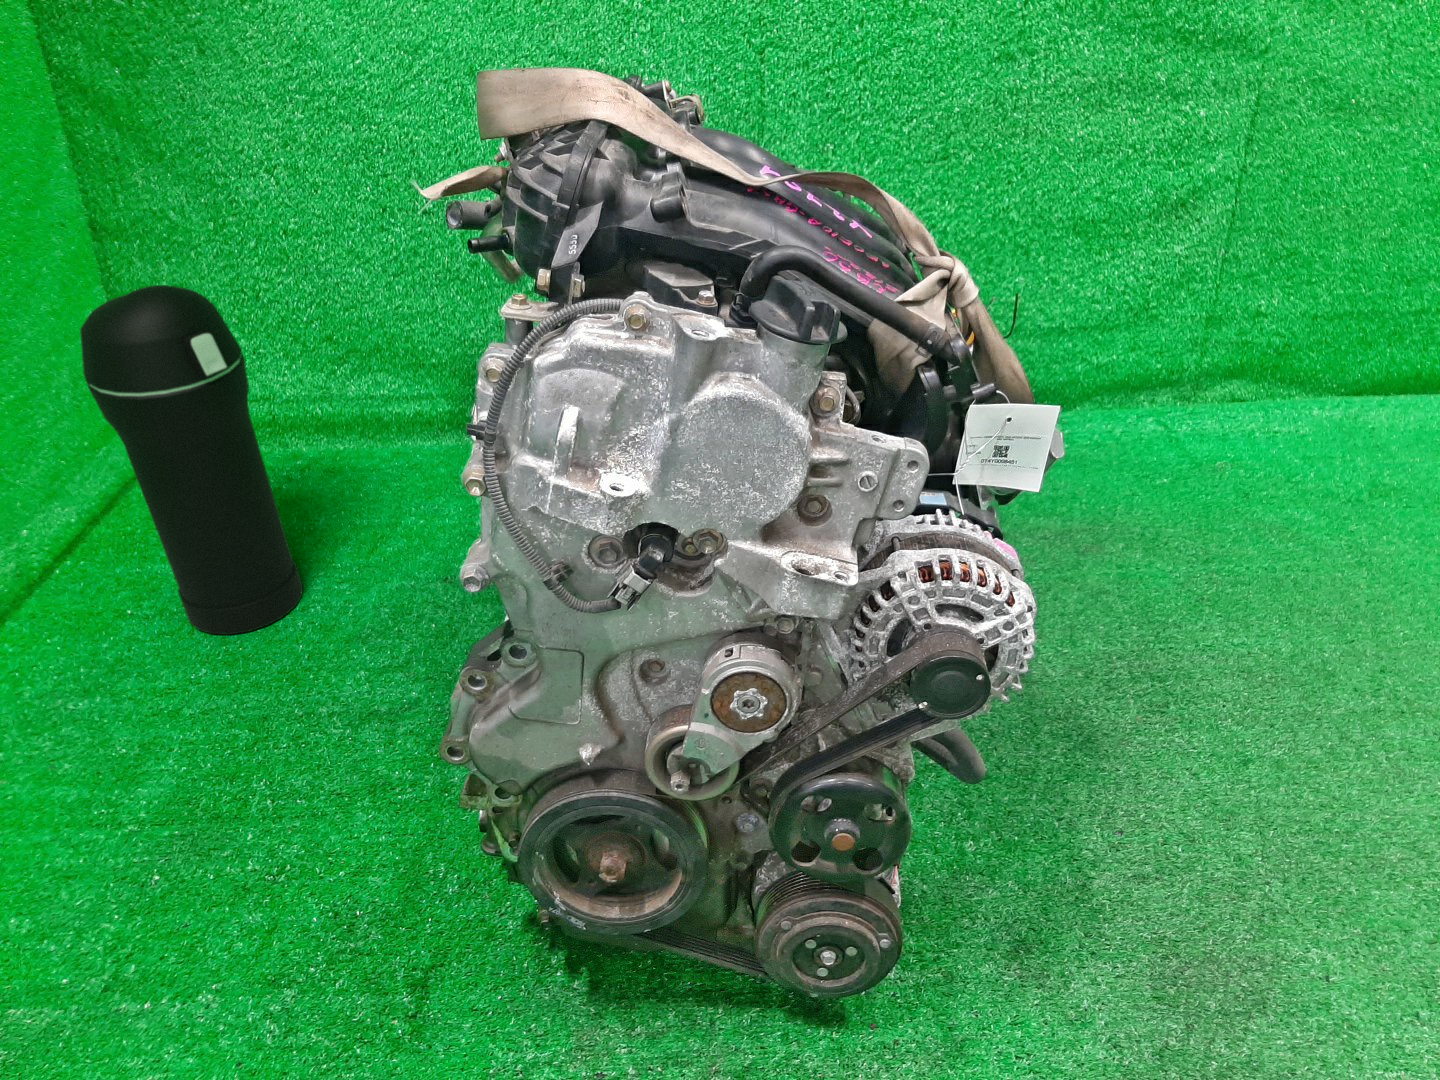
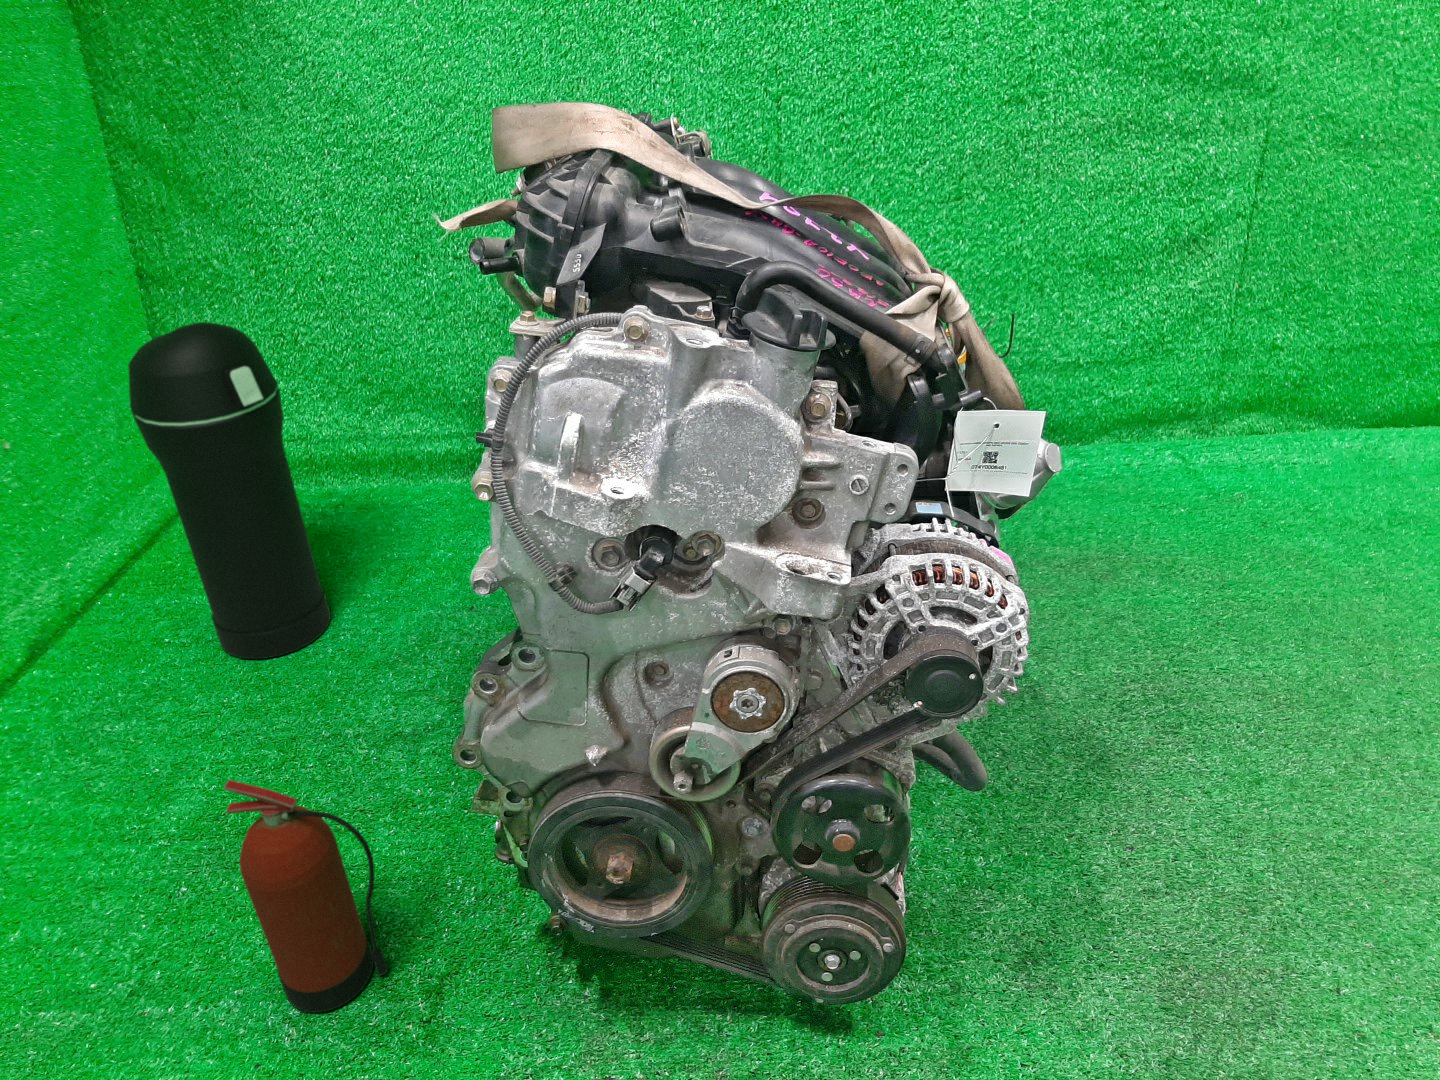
fire extinguisher: none [198,784,373,1011] -> present [224,780,388,1013]

